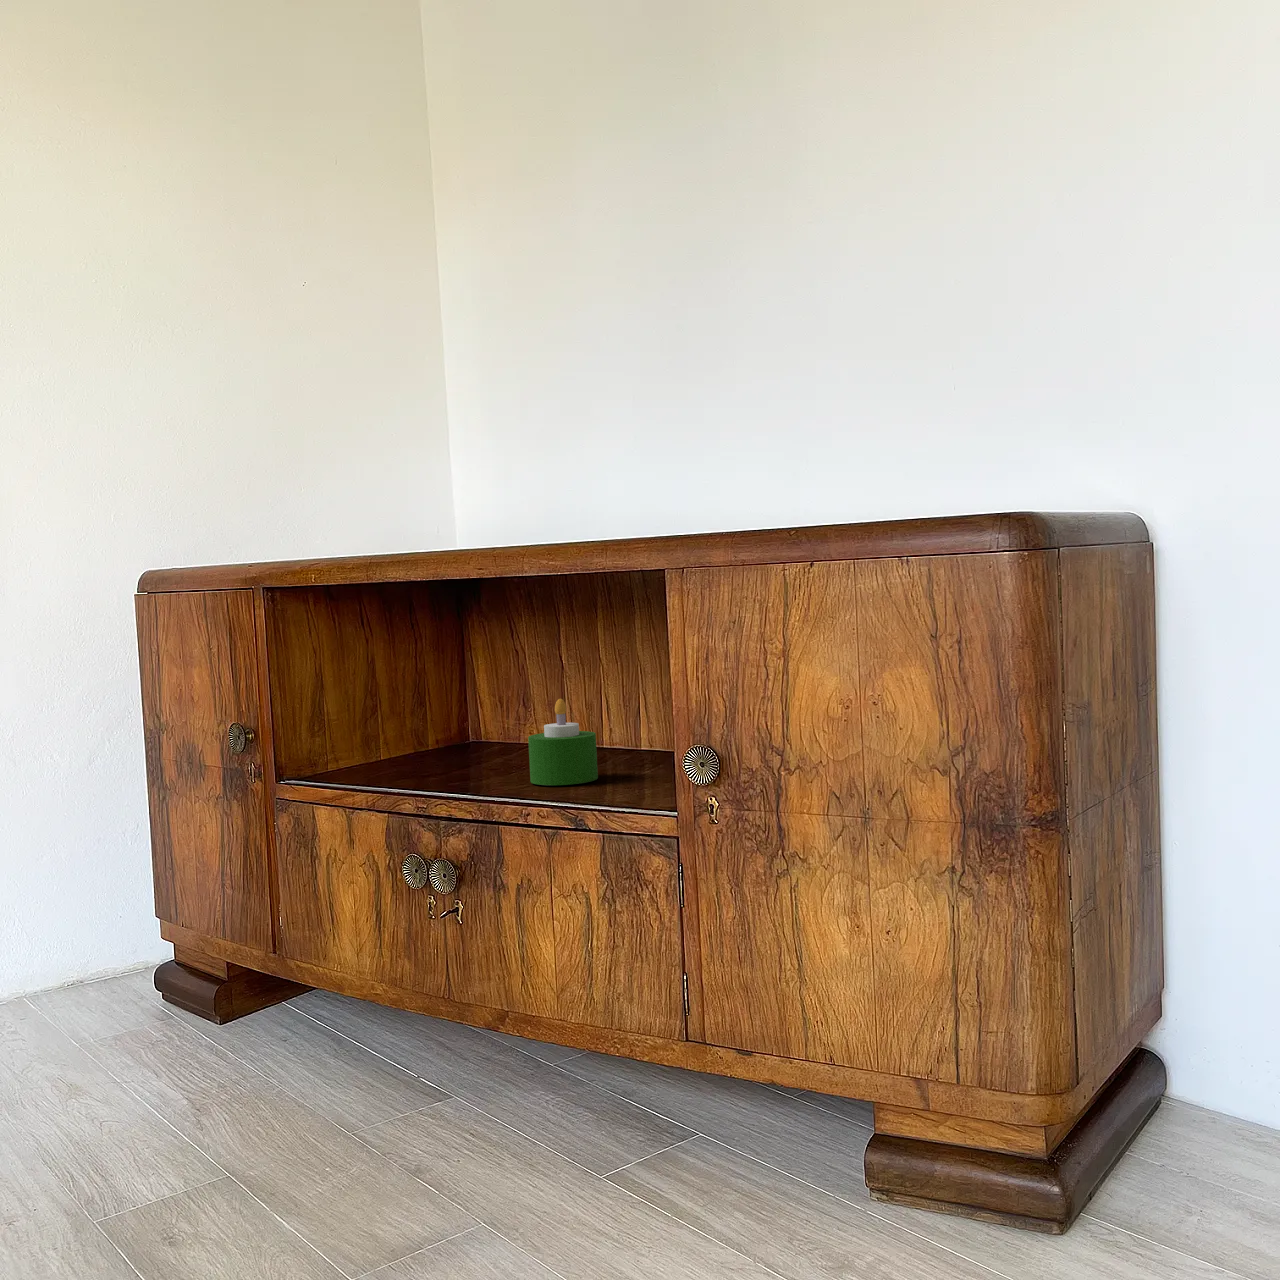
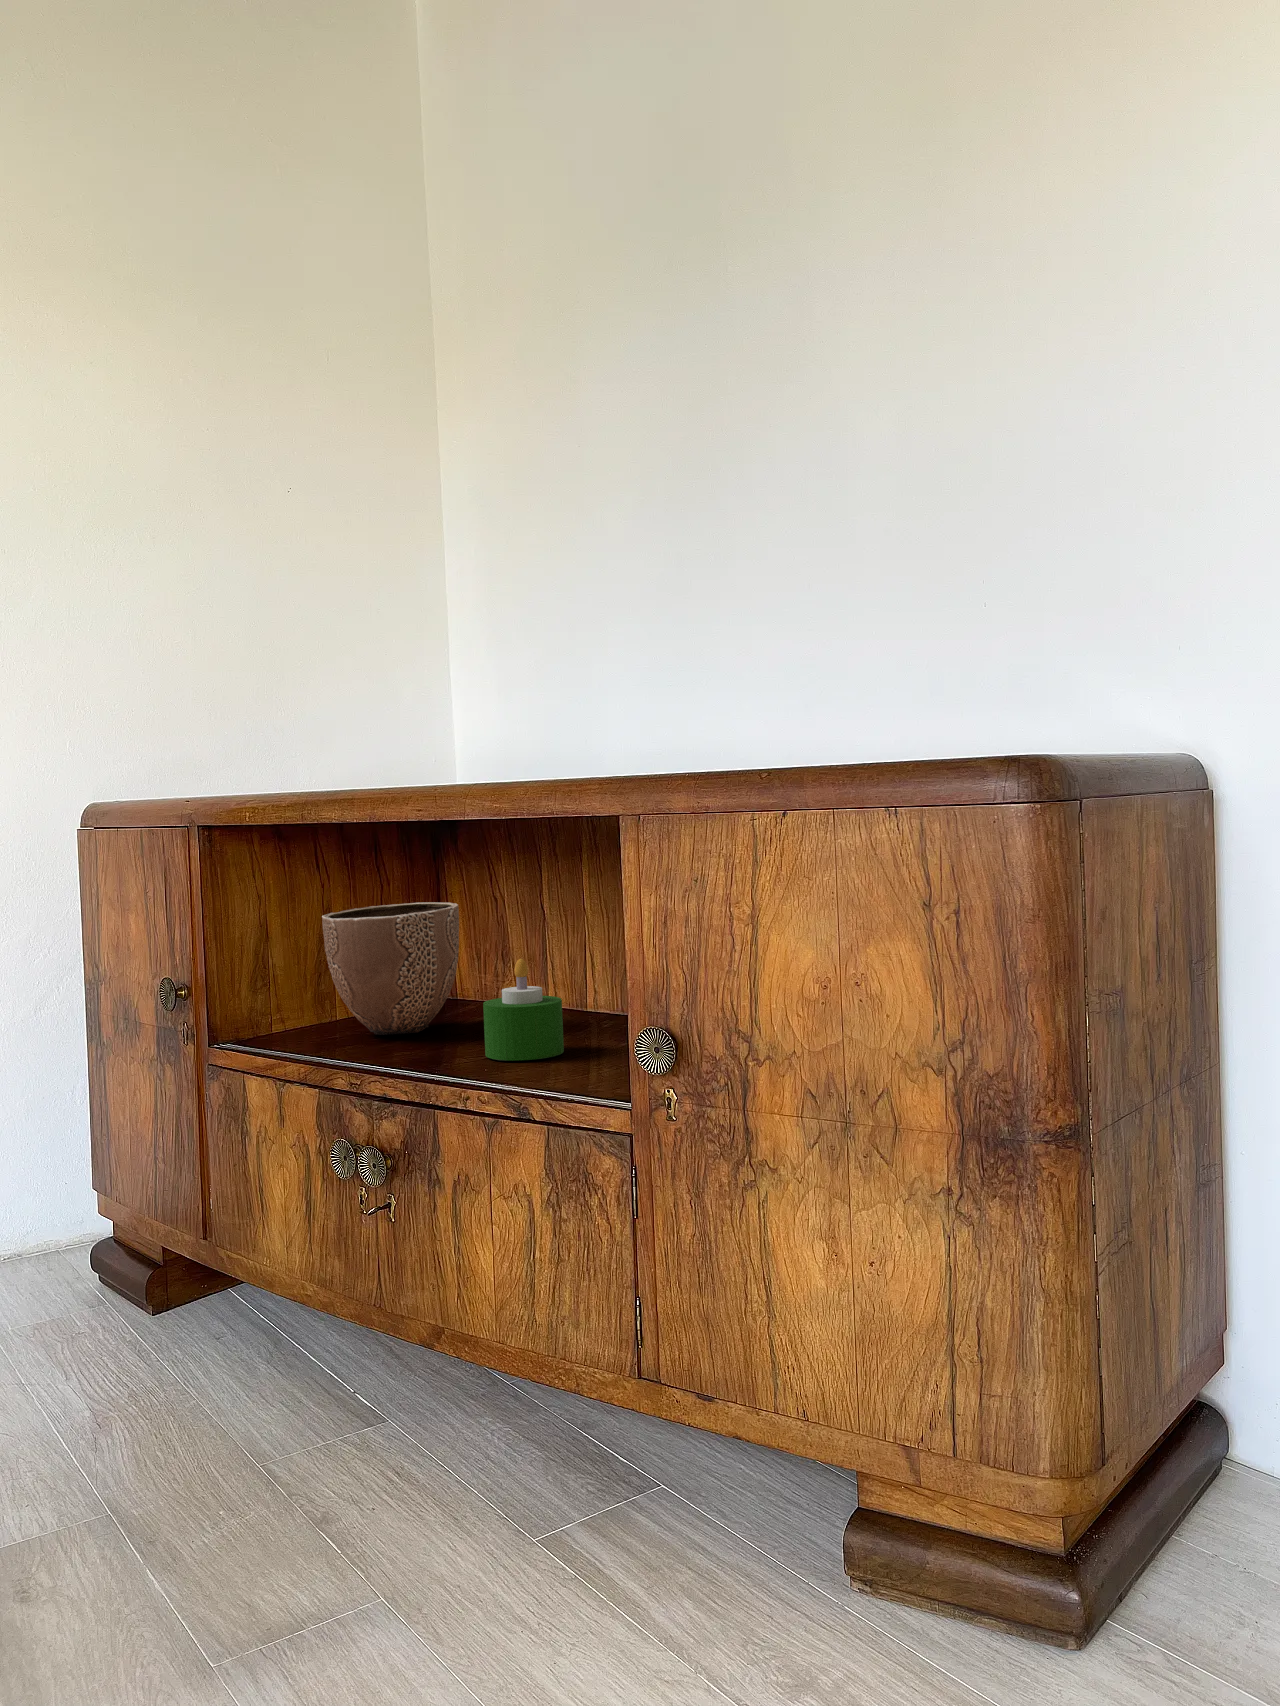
decorative bowl: none [376,654,495,770] -> present [322,902,459,1035]

